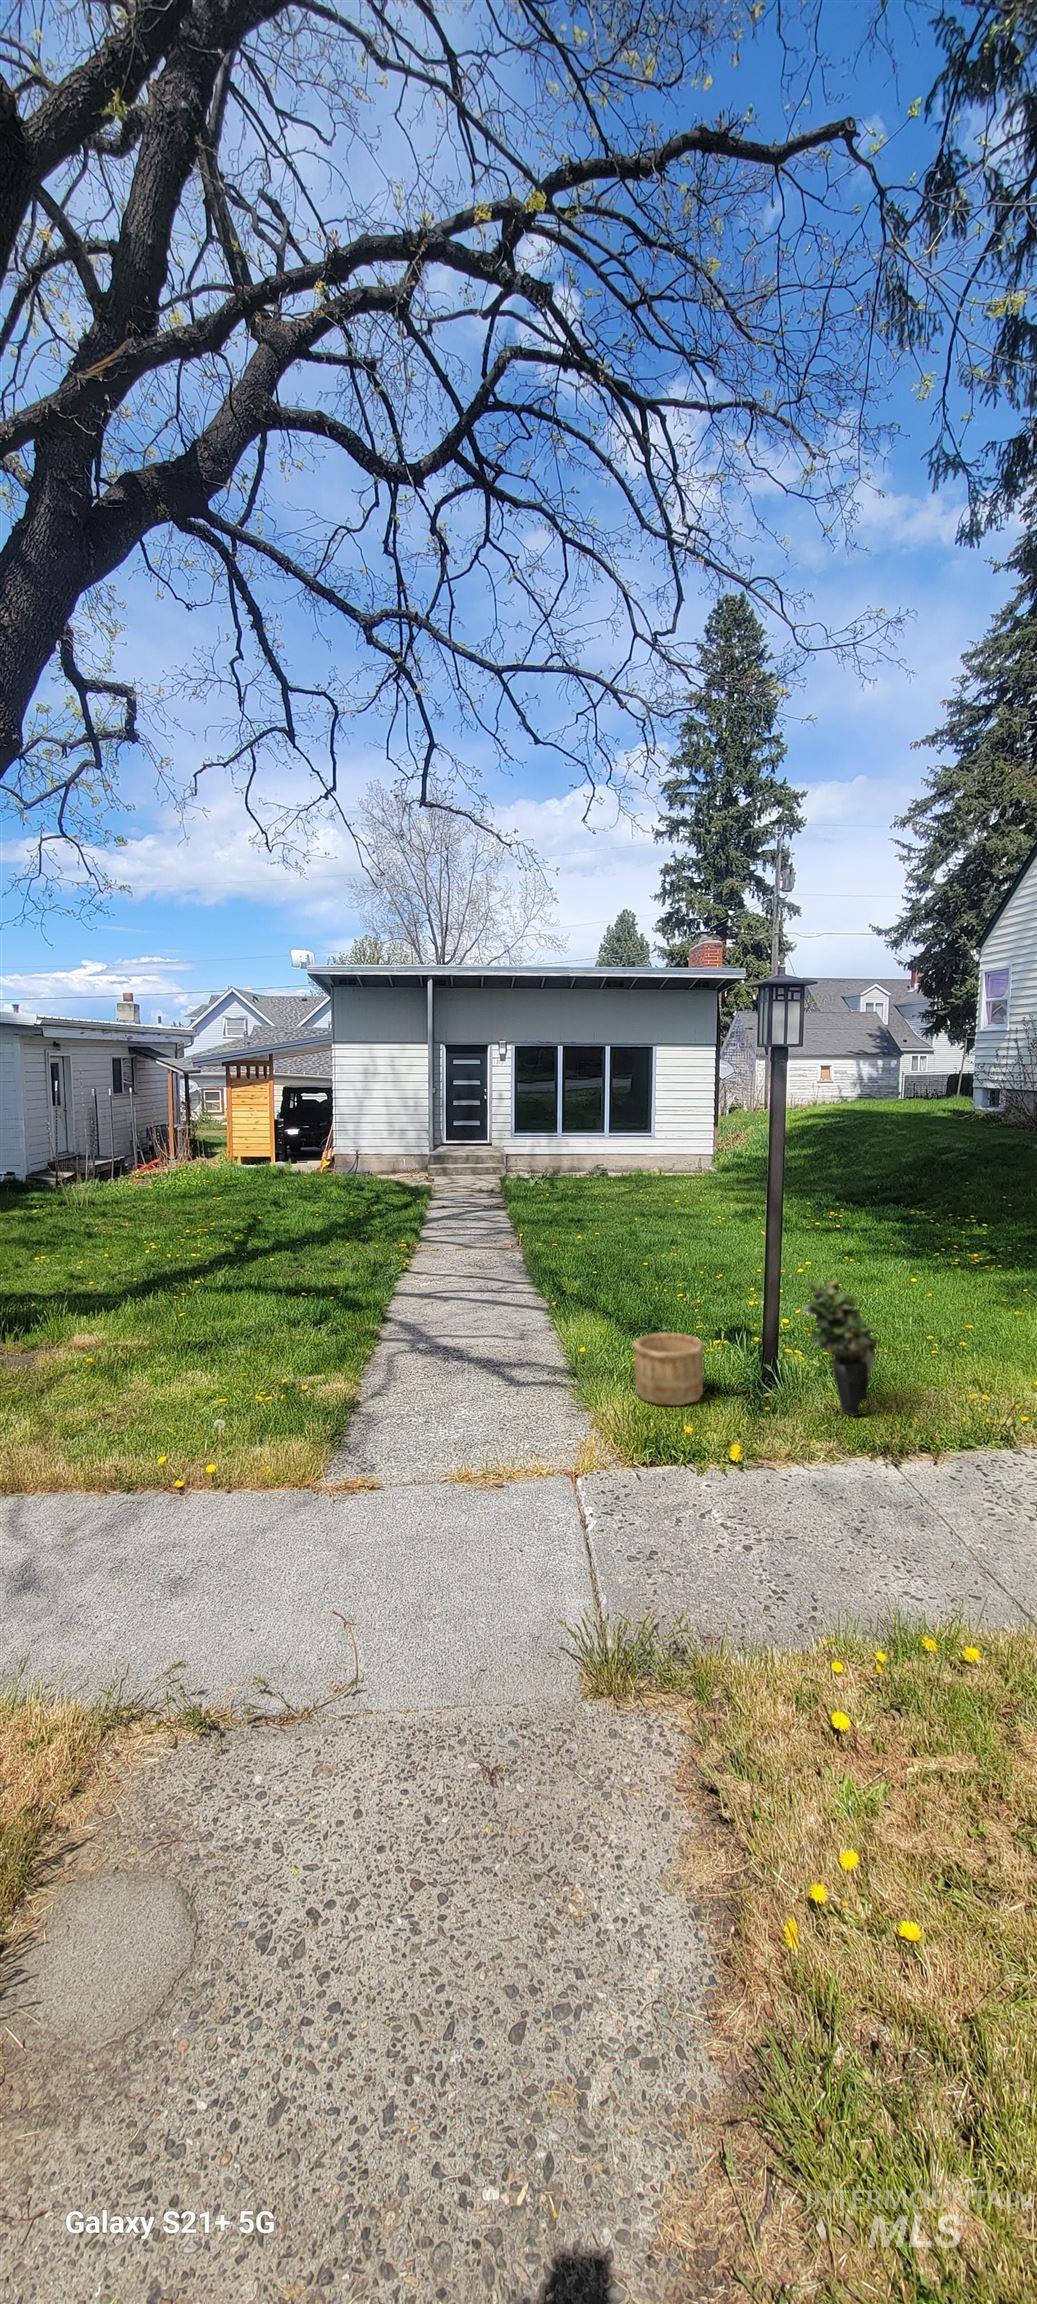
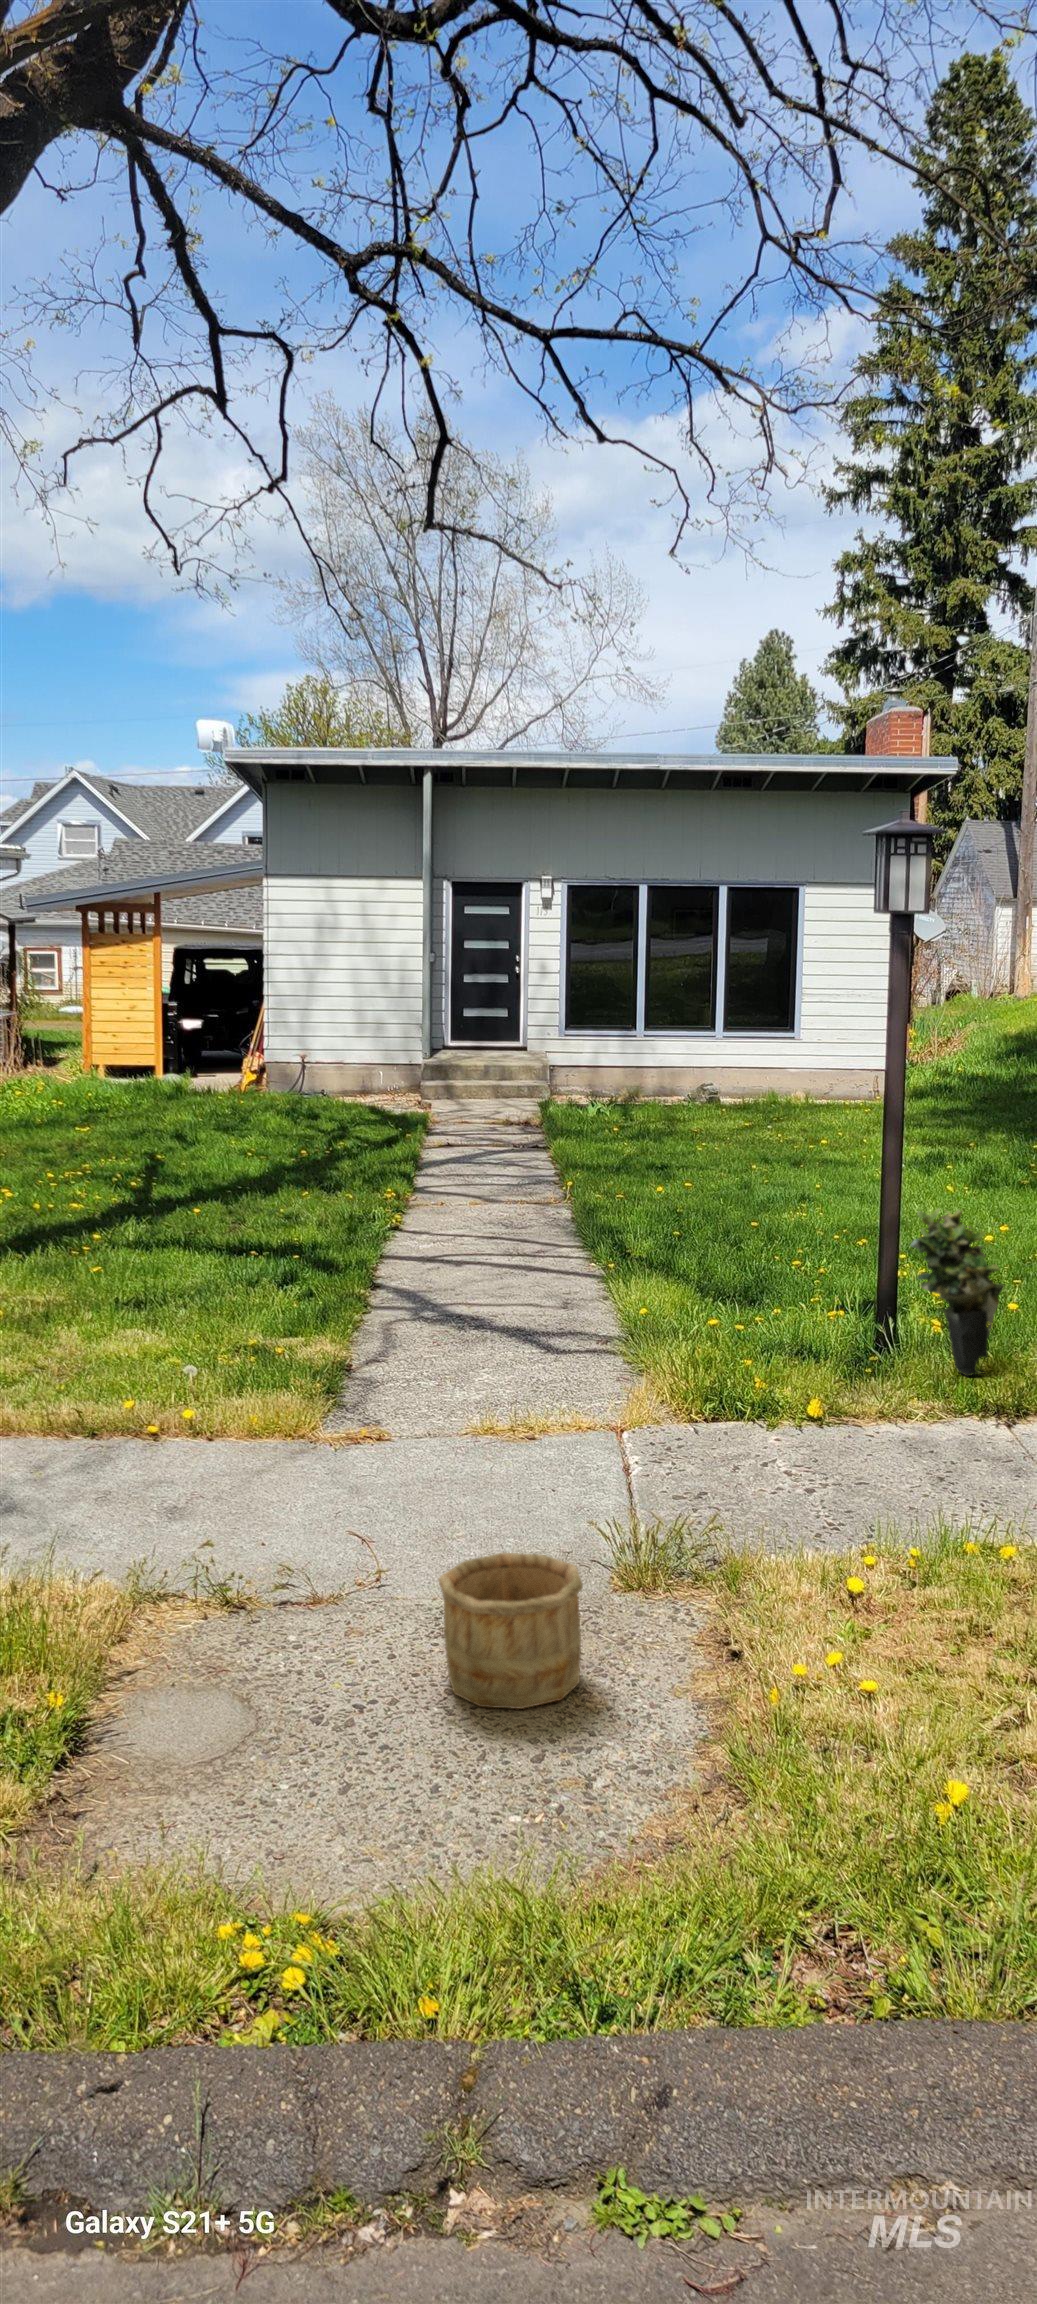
wooden bucket: present [632,1332,704,1405] -> present [438,1553,583,1709]

